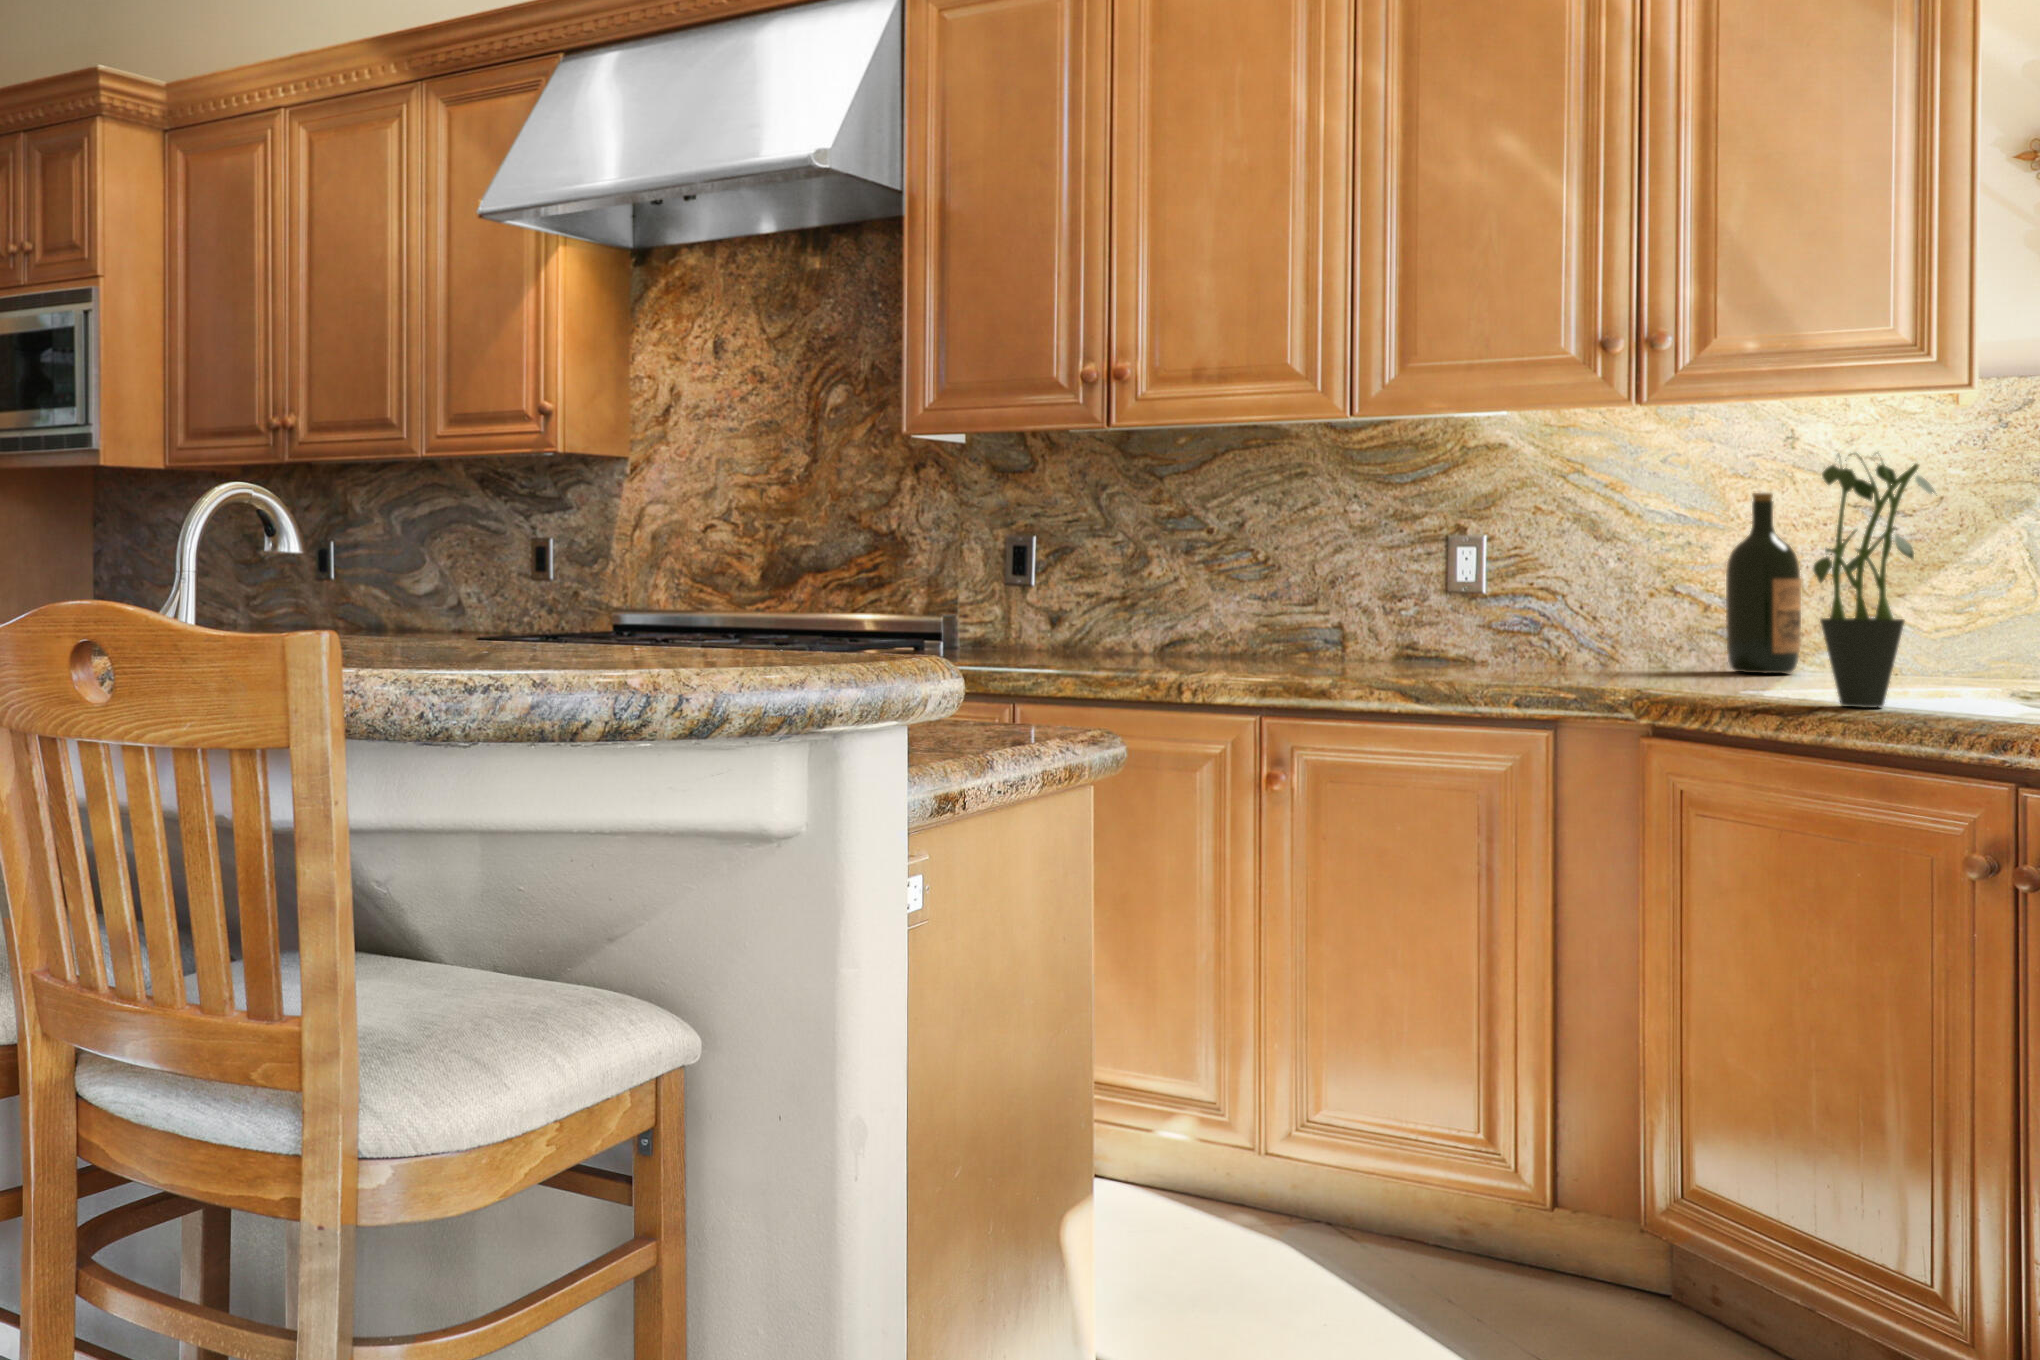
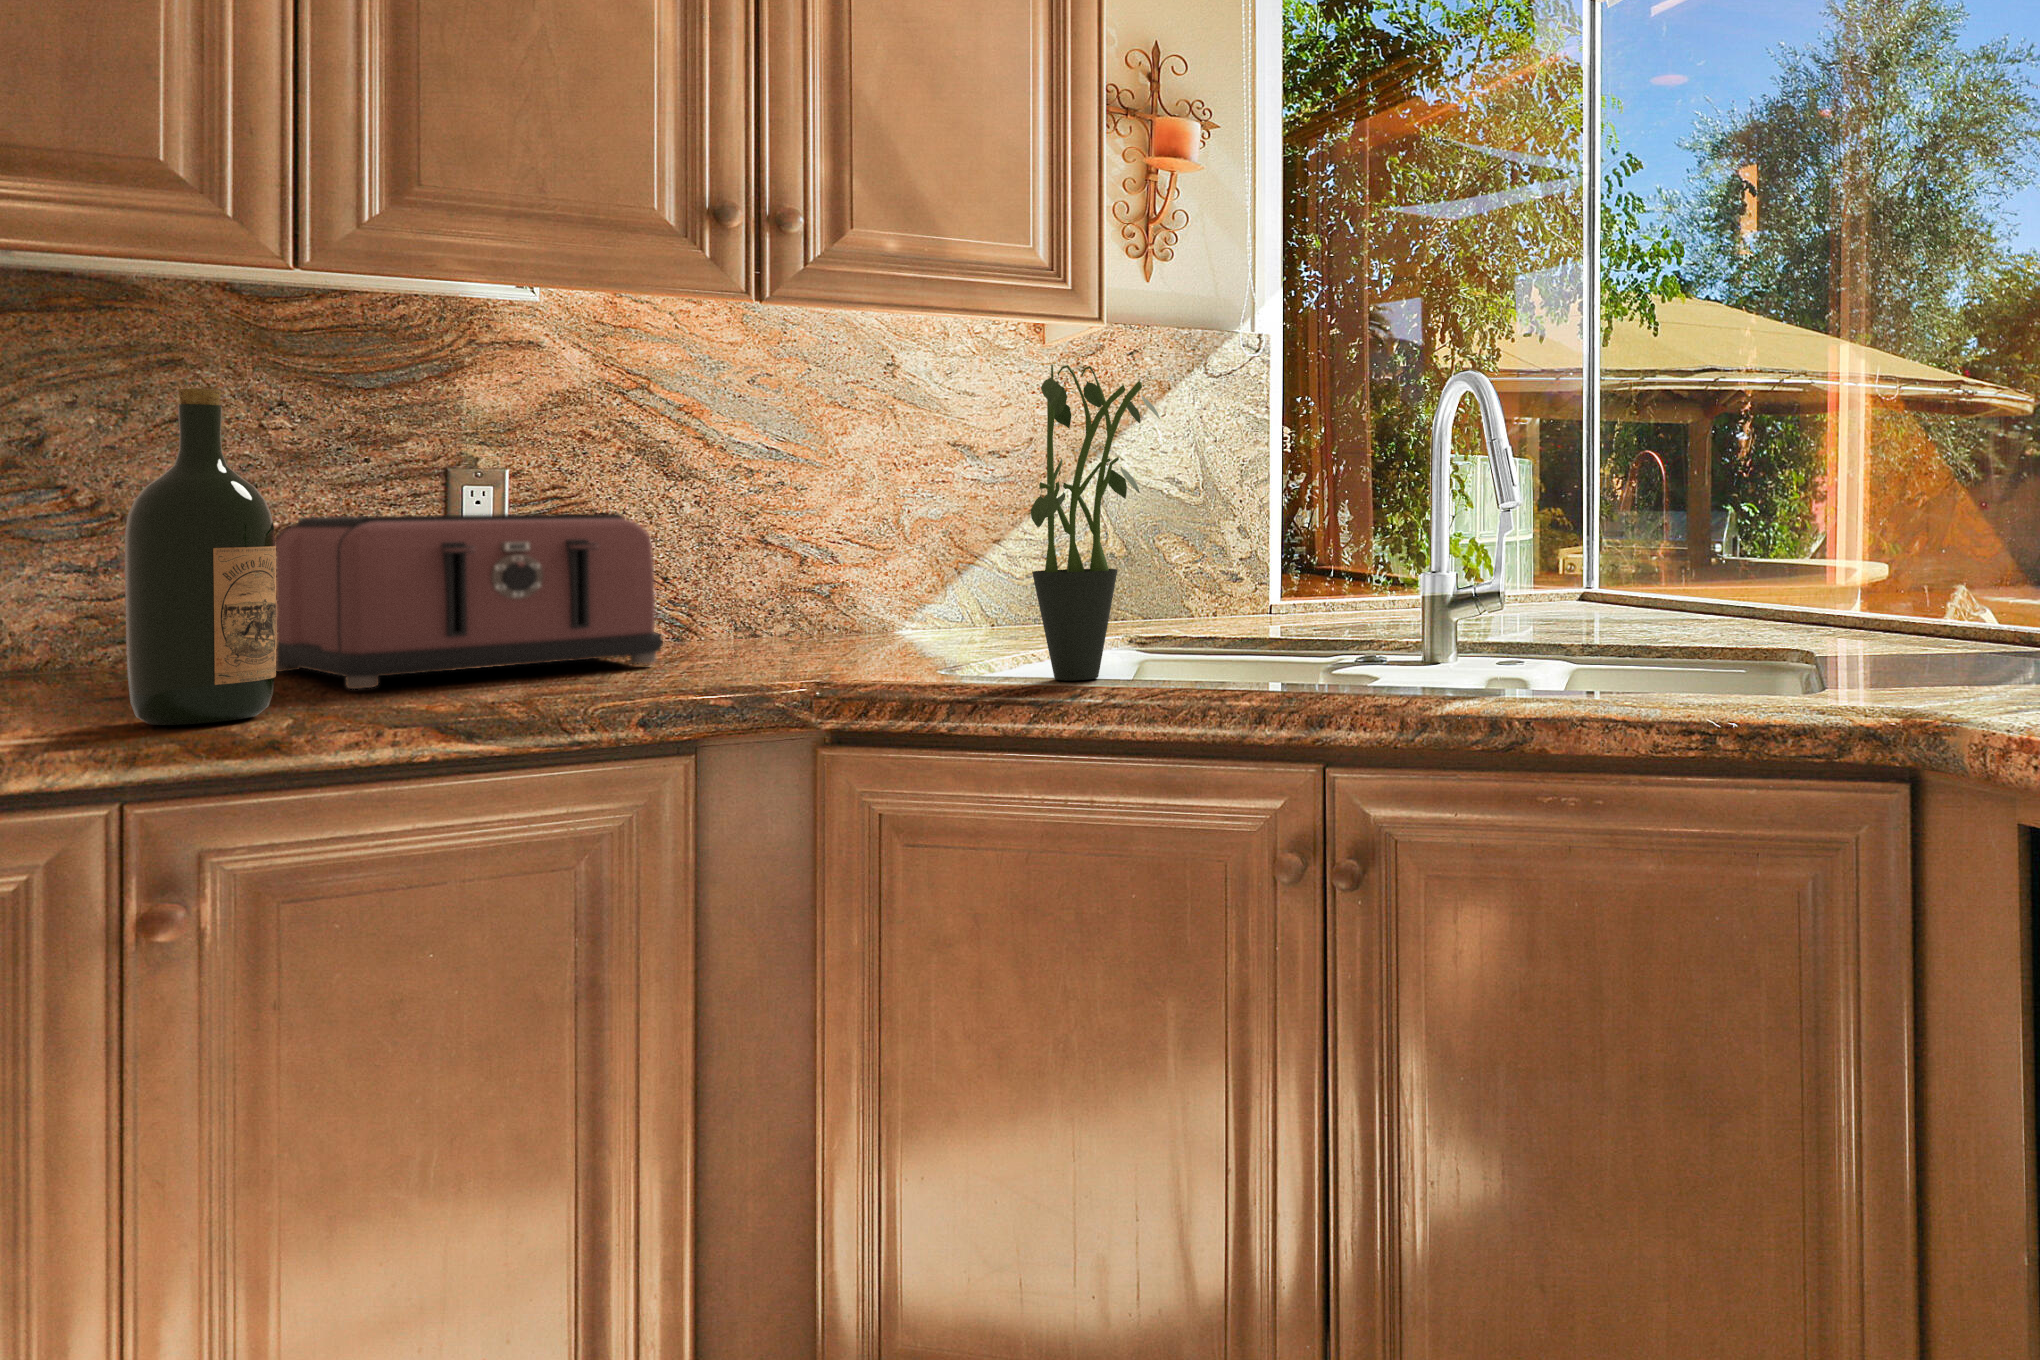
wine bottle: present [1726,493,1801,673] -> present [125,389,277,725]
toaster: none [1345,567,1570,674] -> present [275,513,663,689]

